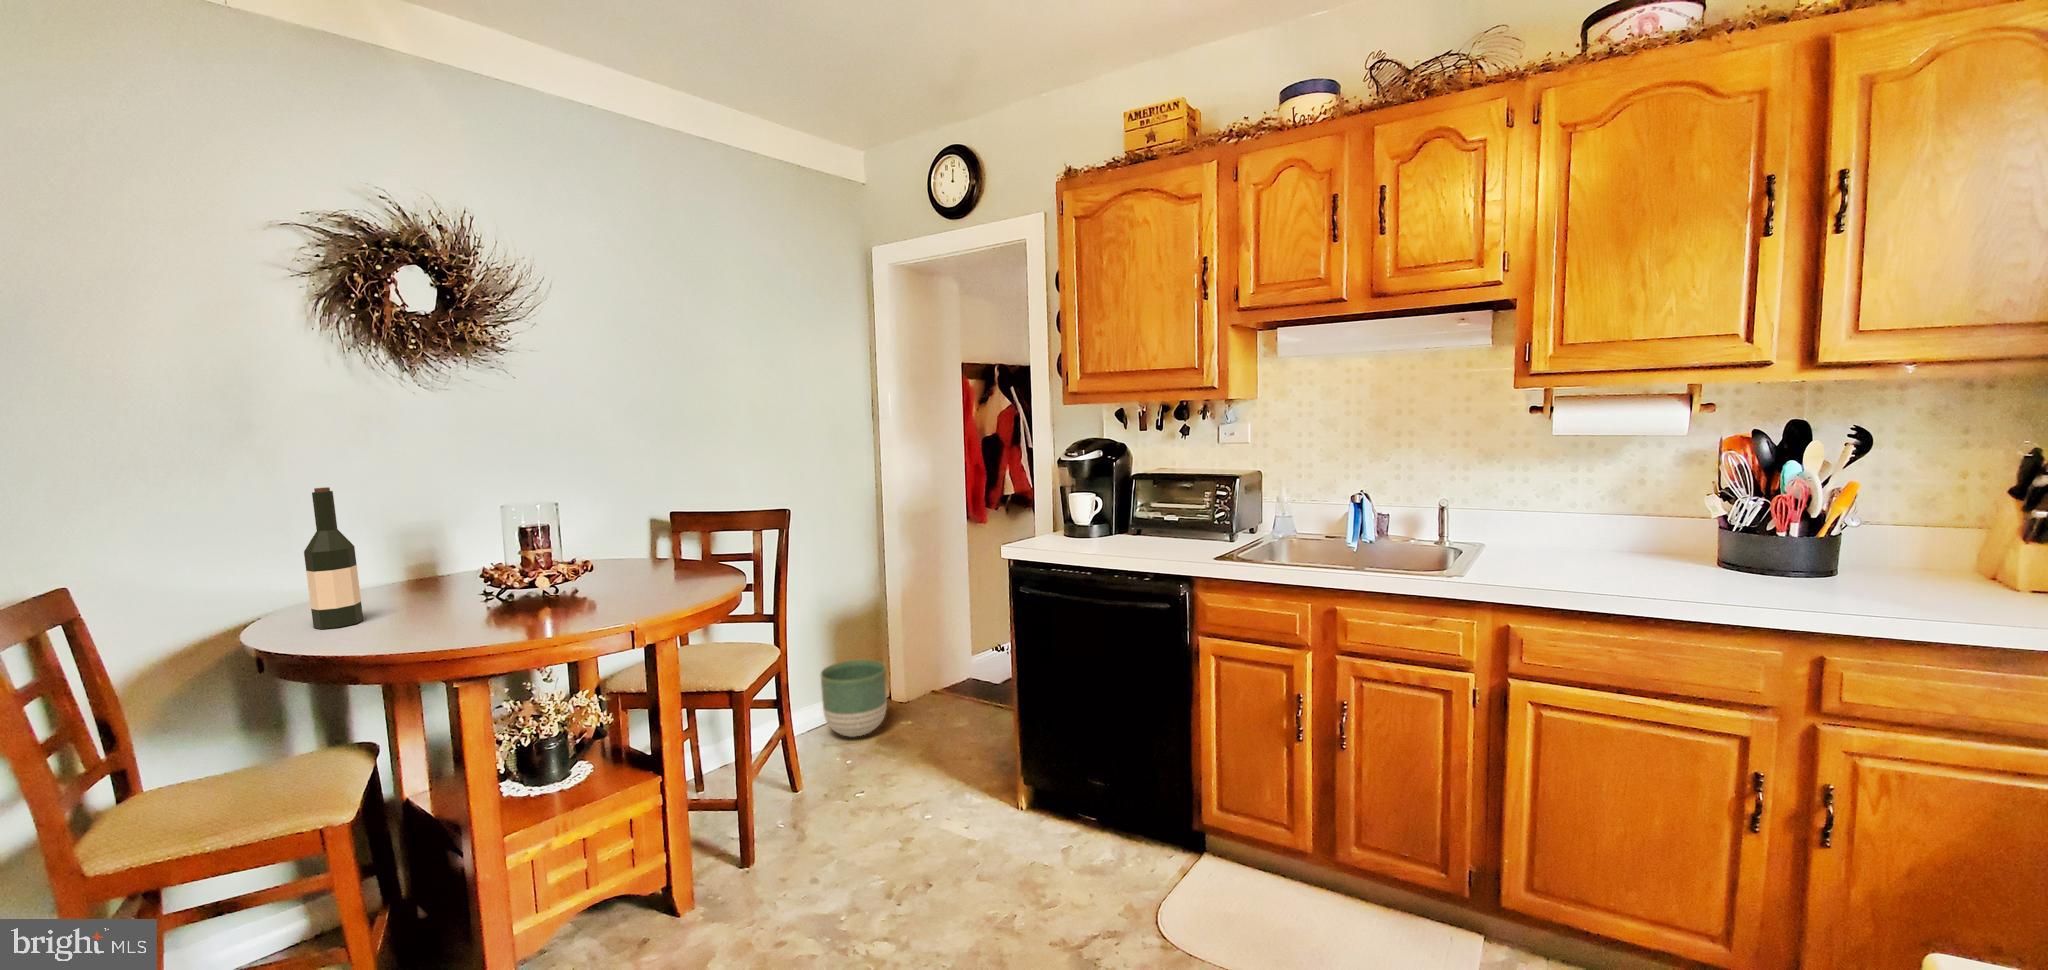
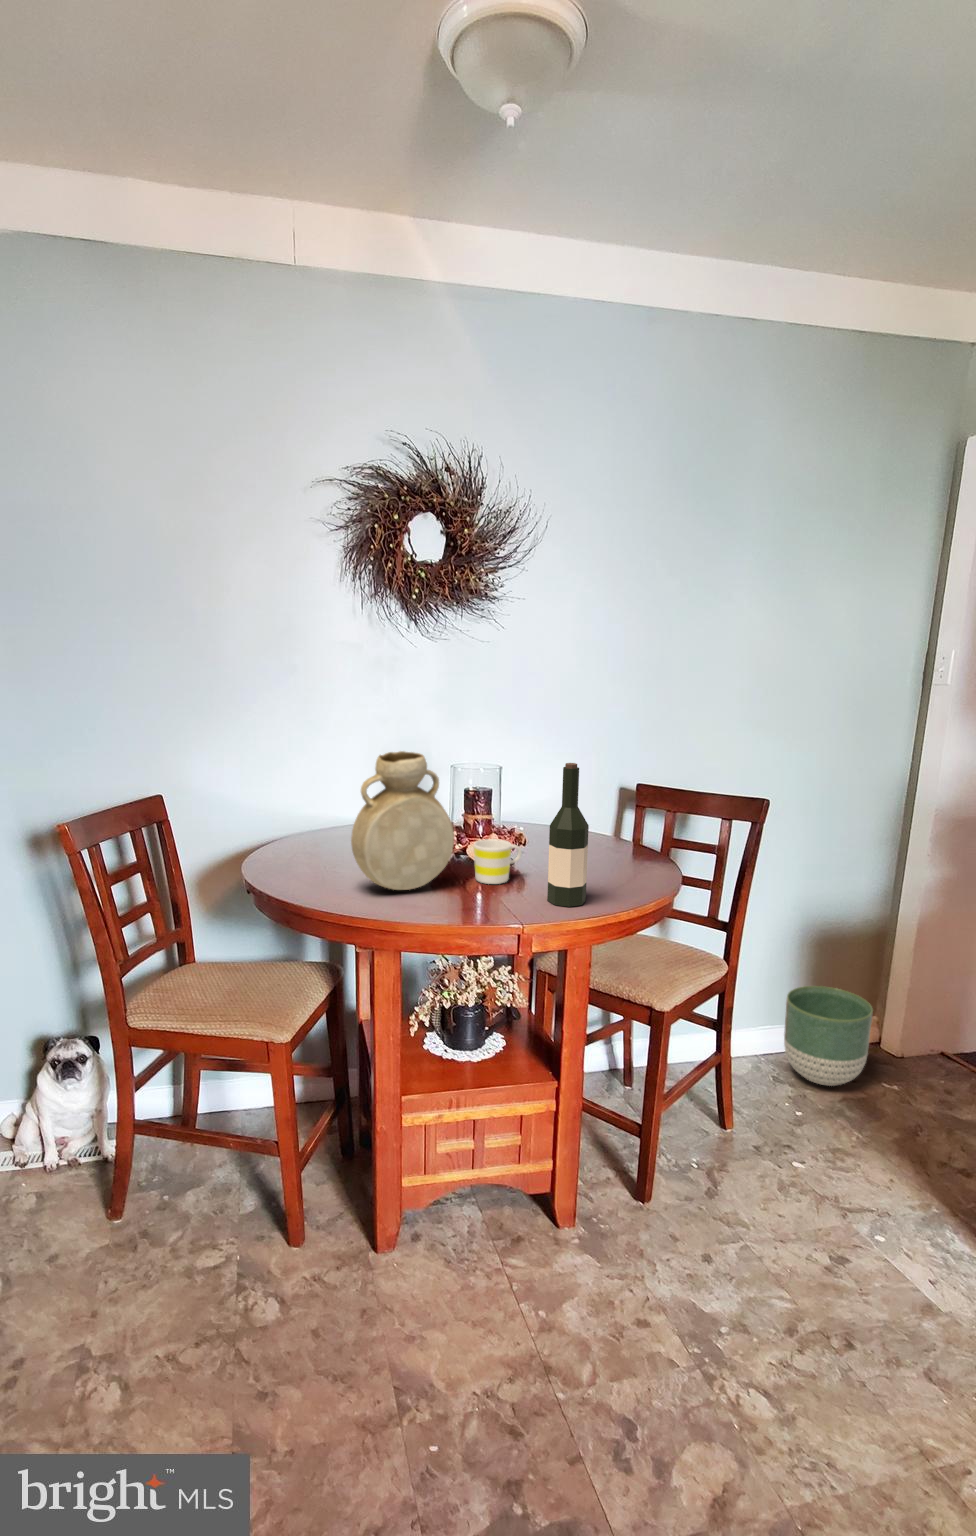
vase: none [407,484,530,623] -> present [351,751,454,890]
wine bottle: present [304,487,363,629] -> present [547,763,589,907]
mug: none [547,562,597,604] -> present [474,839,522,884]

